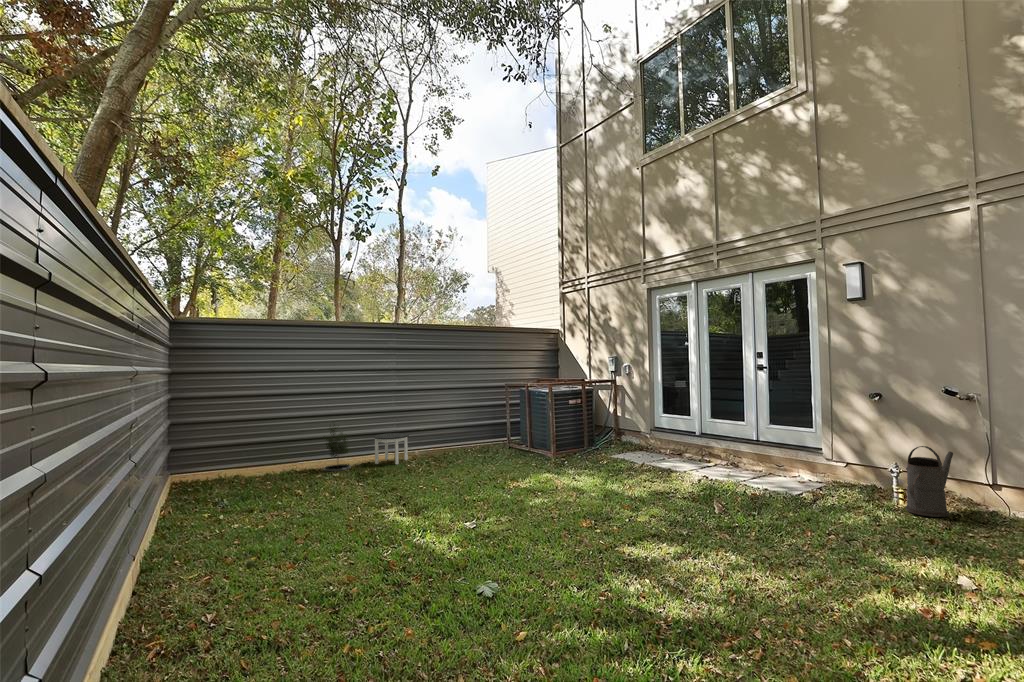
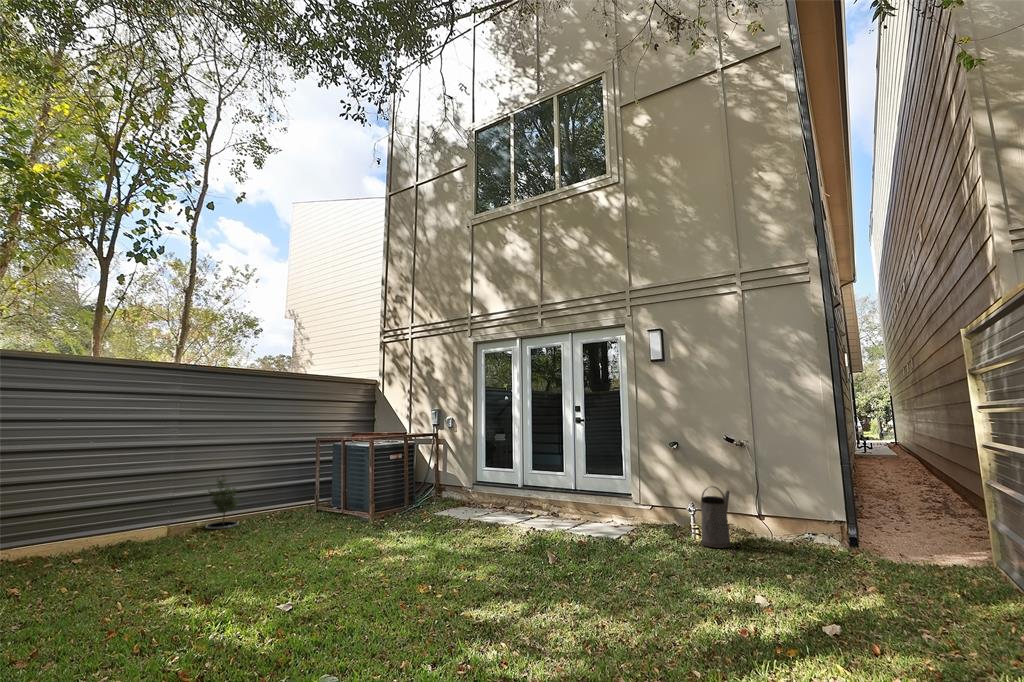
potted tree: present [323,424,351,471] -> present [206,475,239,529]
round table: present [374,433,409,464] -> none [135,500,188,542]

